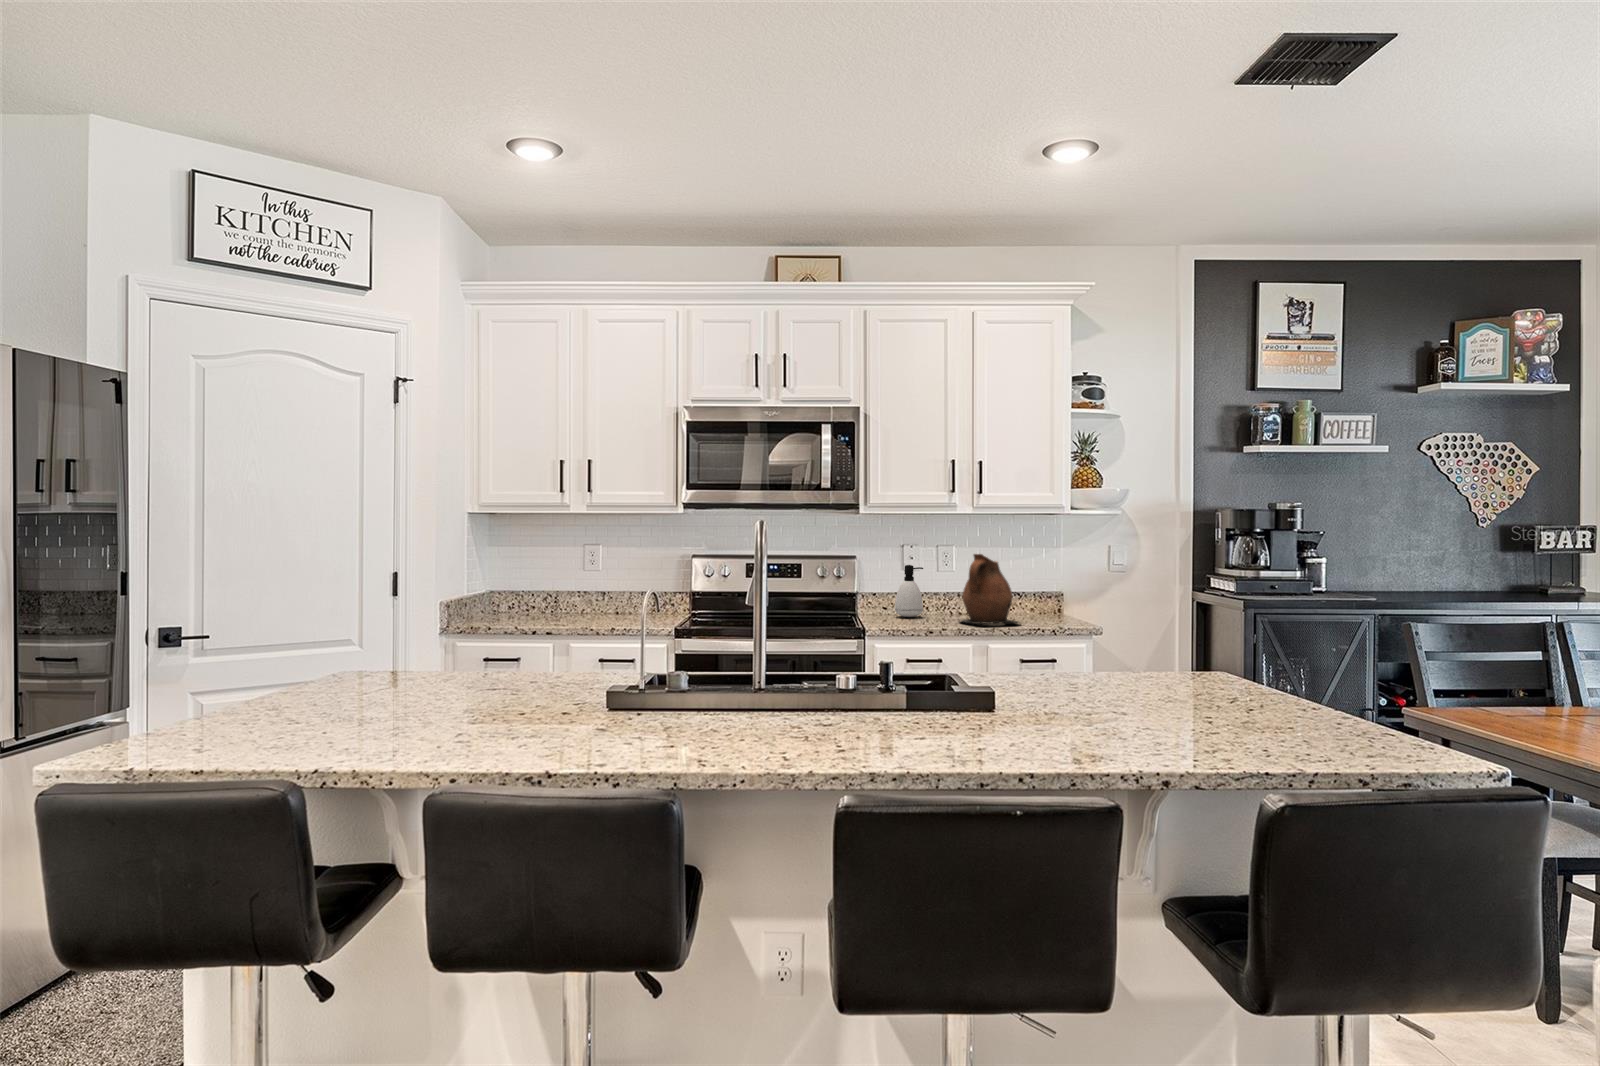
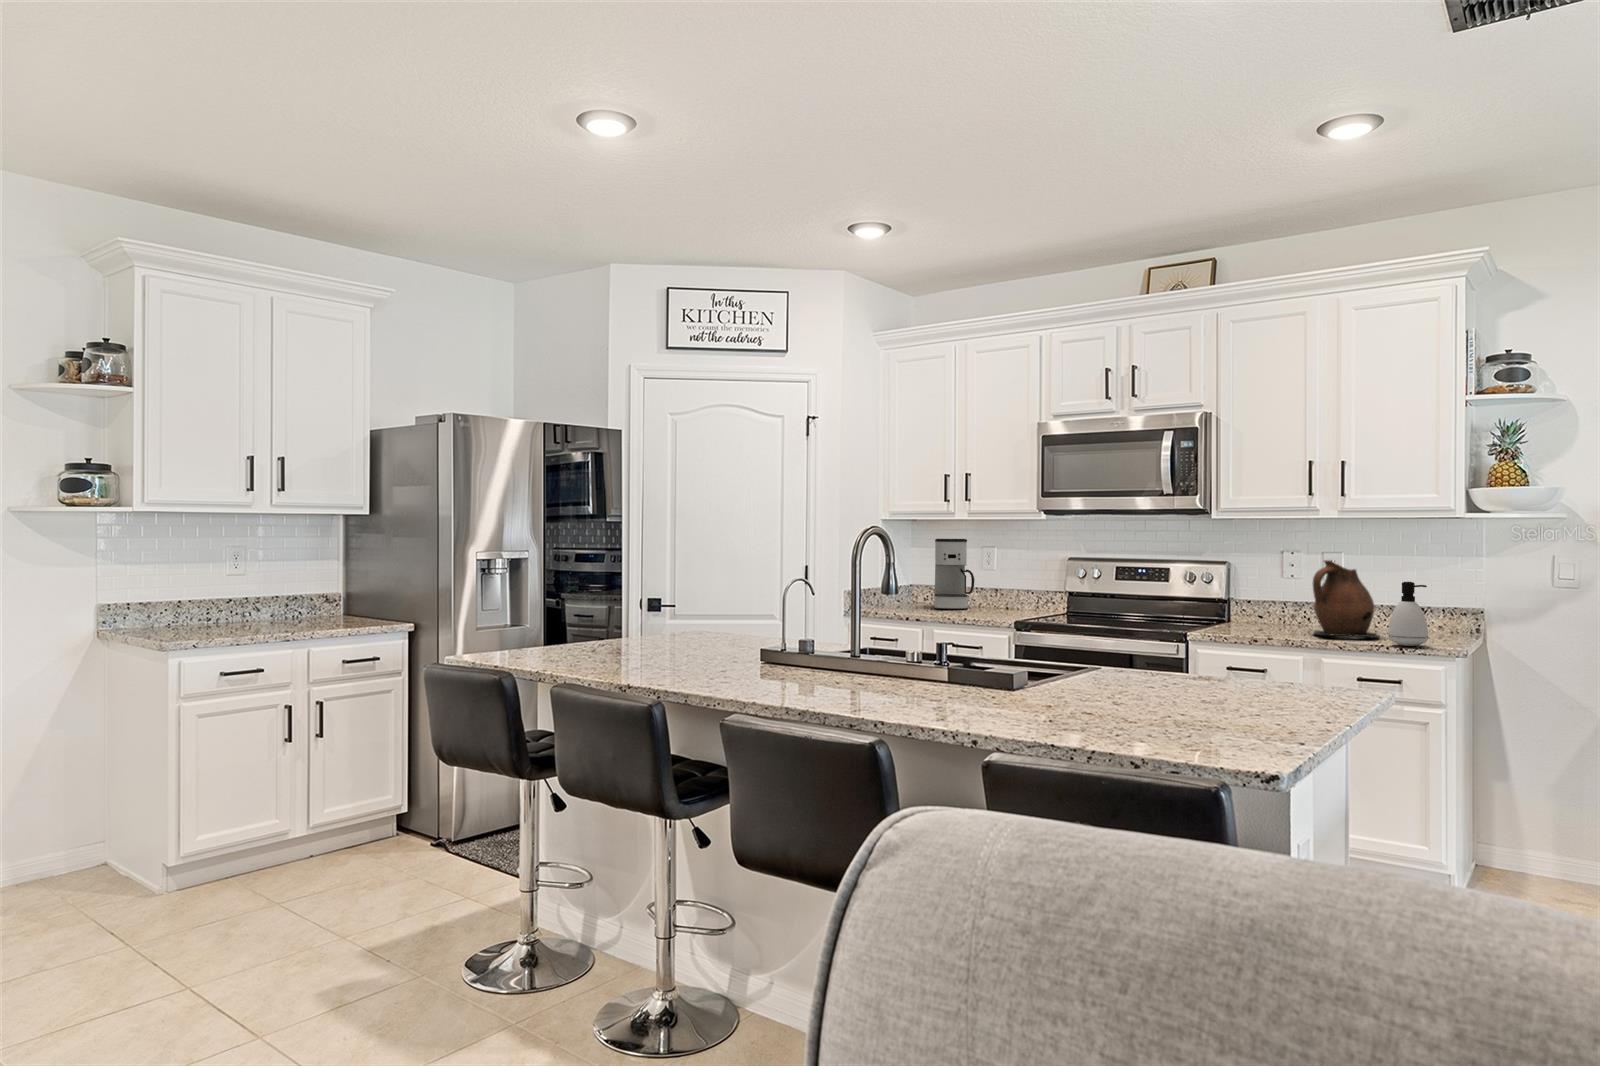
coffee maker: none [527,534,579,617] -> present [934,539,974,609]
soap dispenser: present [895,565,923,617] -> present [1388,582,1428,646]

